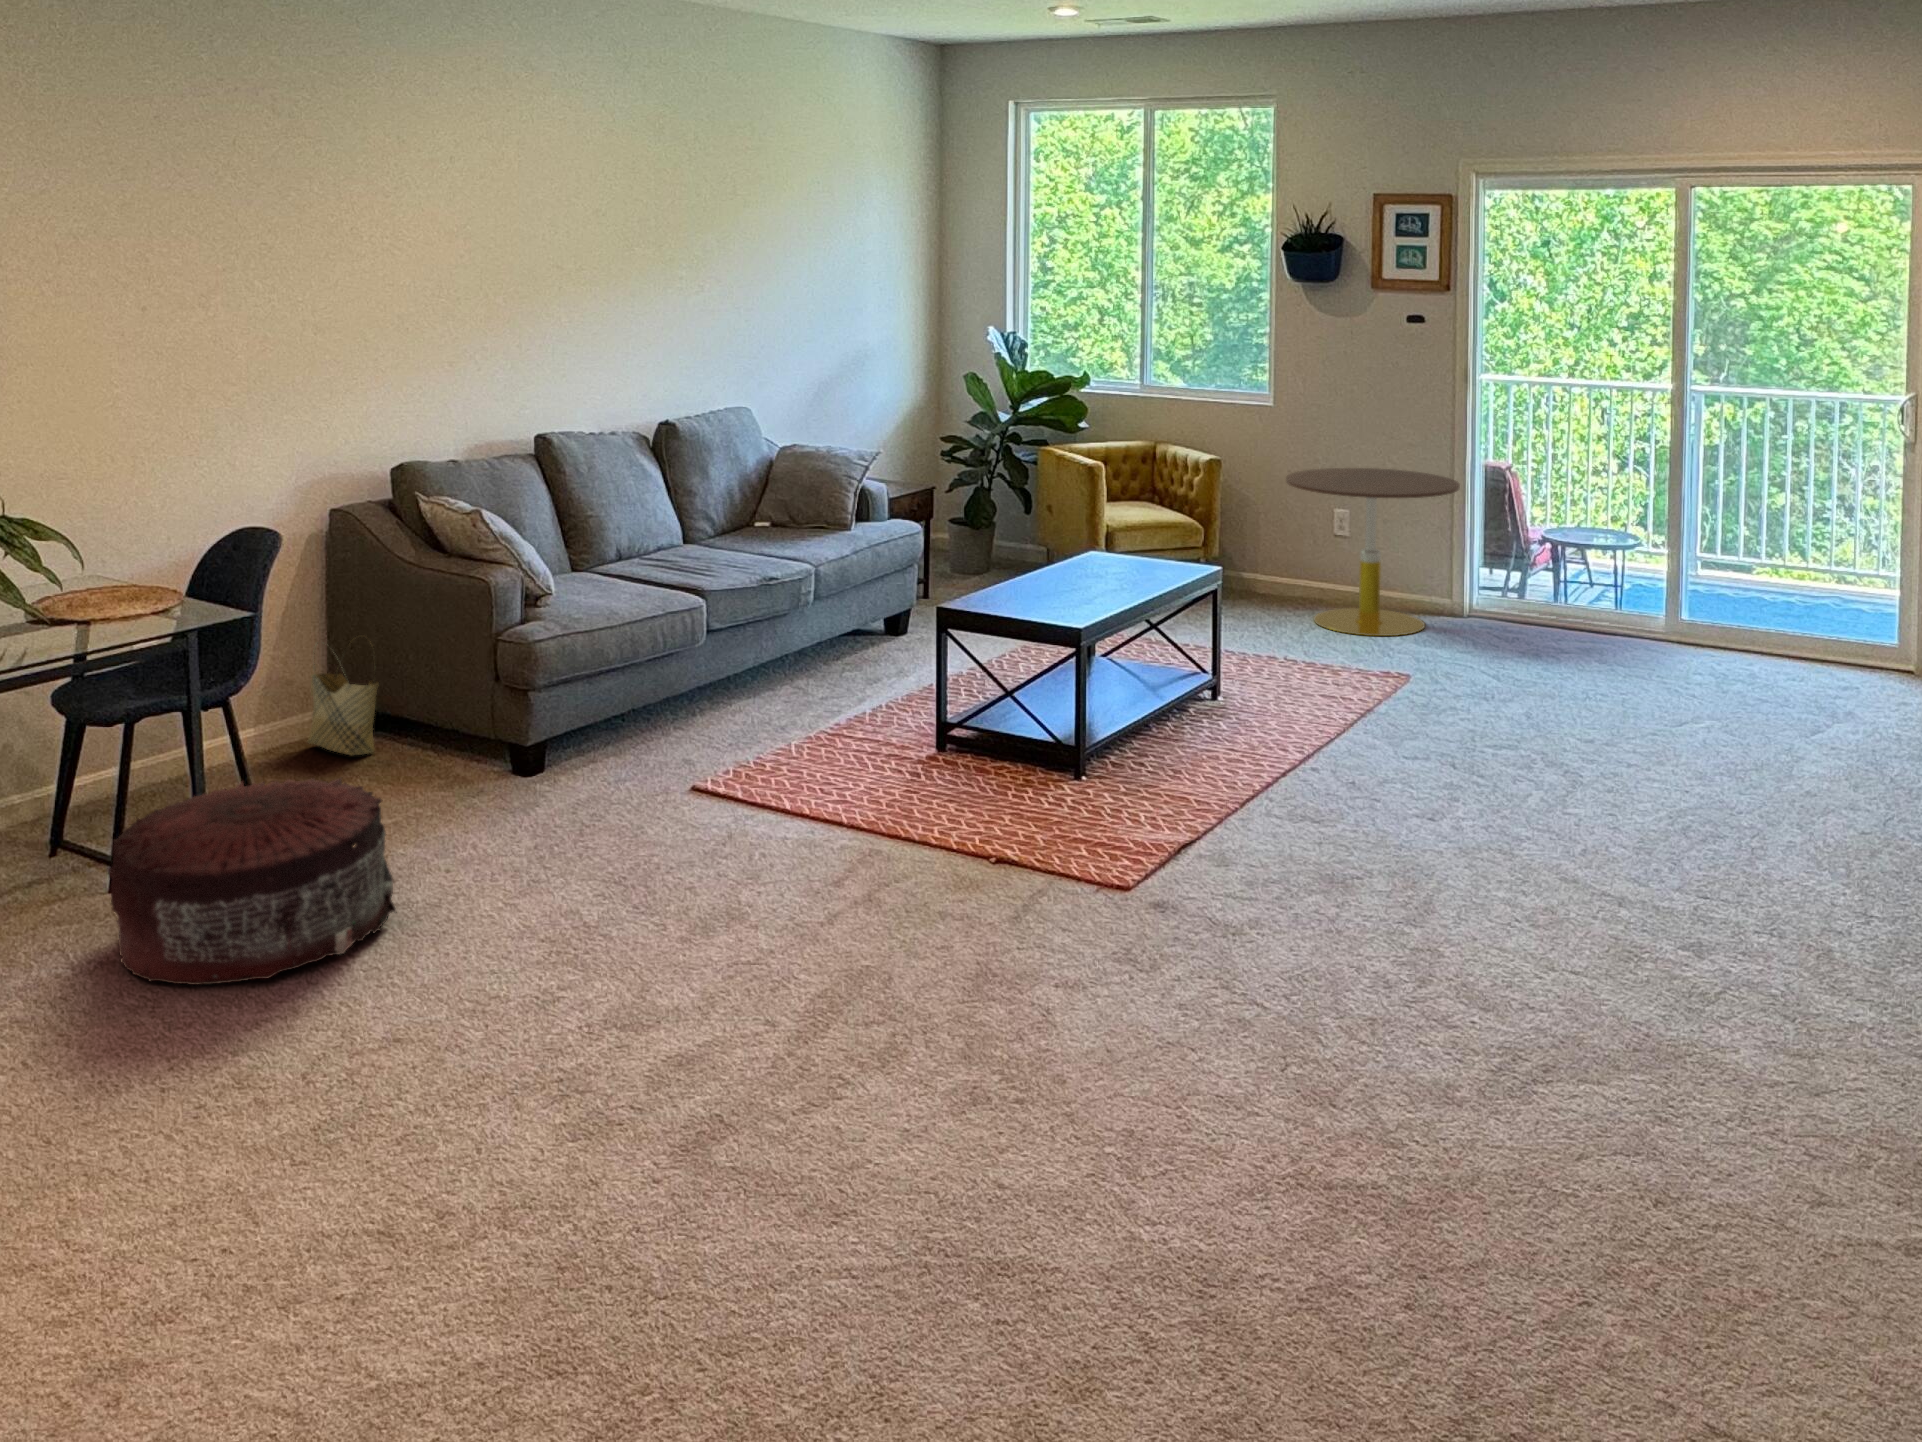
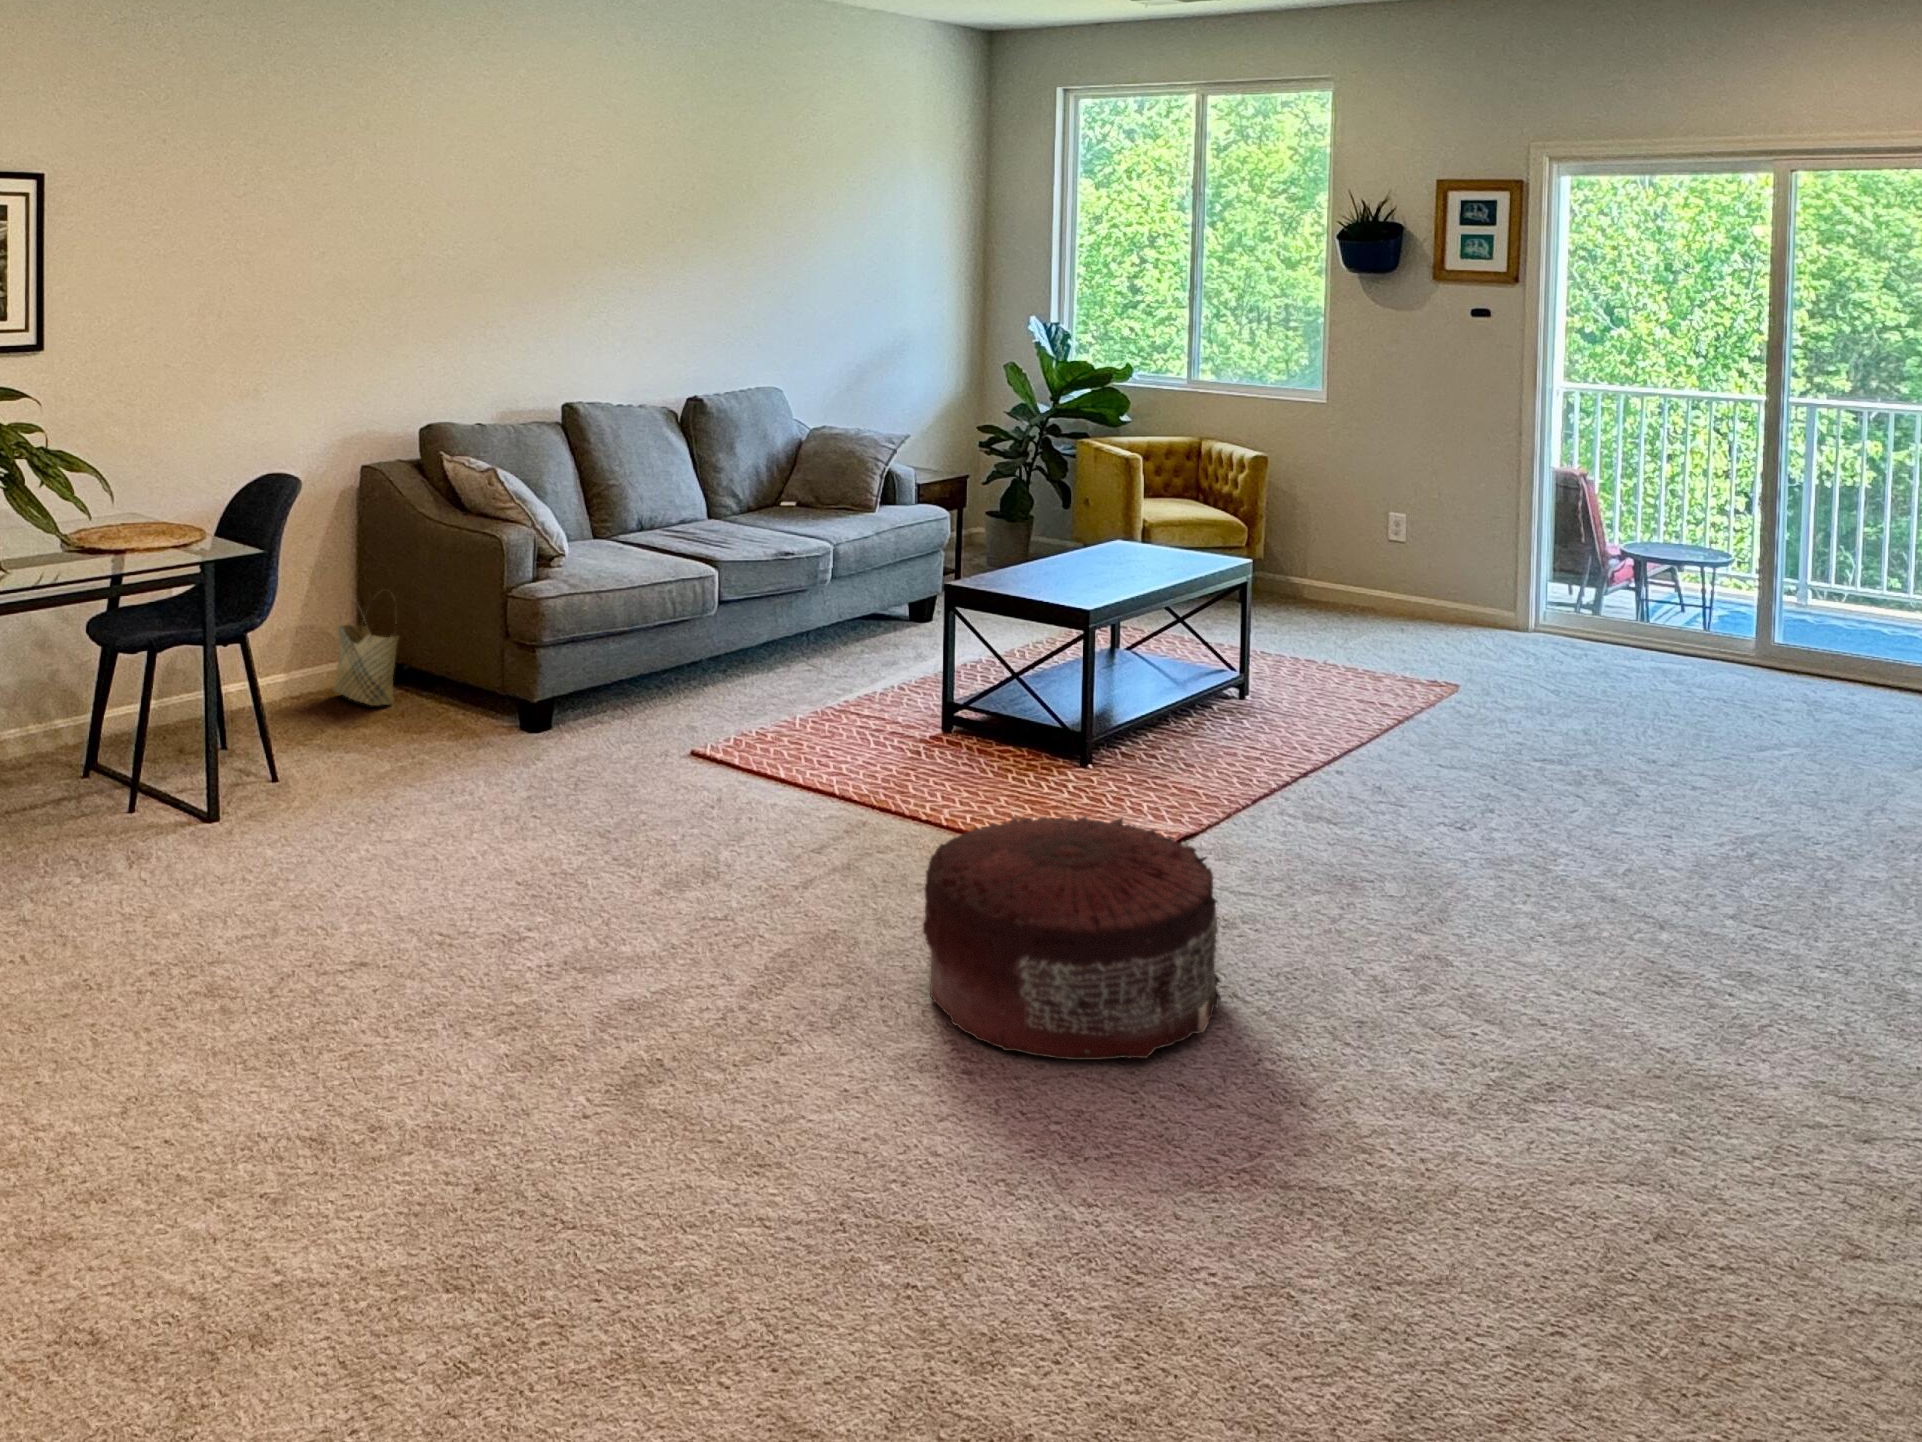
side table: present [1286,468,1460,636] -> none [1336,469,1527,647]
pouf: present [108,778,396,985] -> present [923,816,1221,1060]

